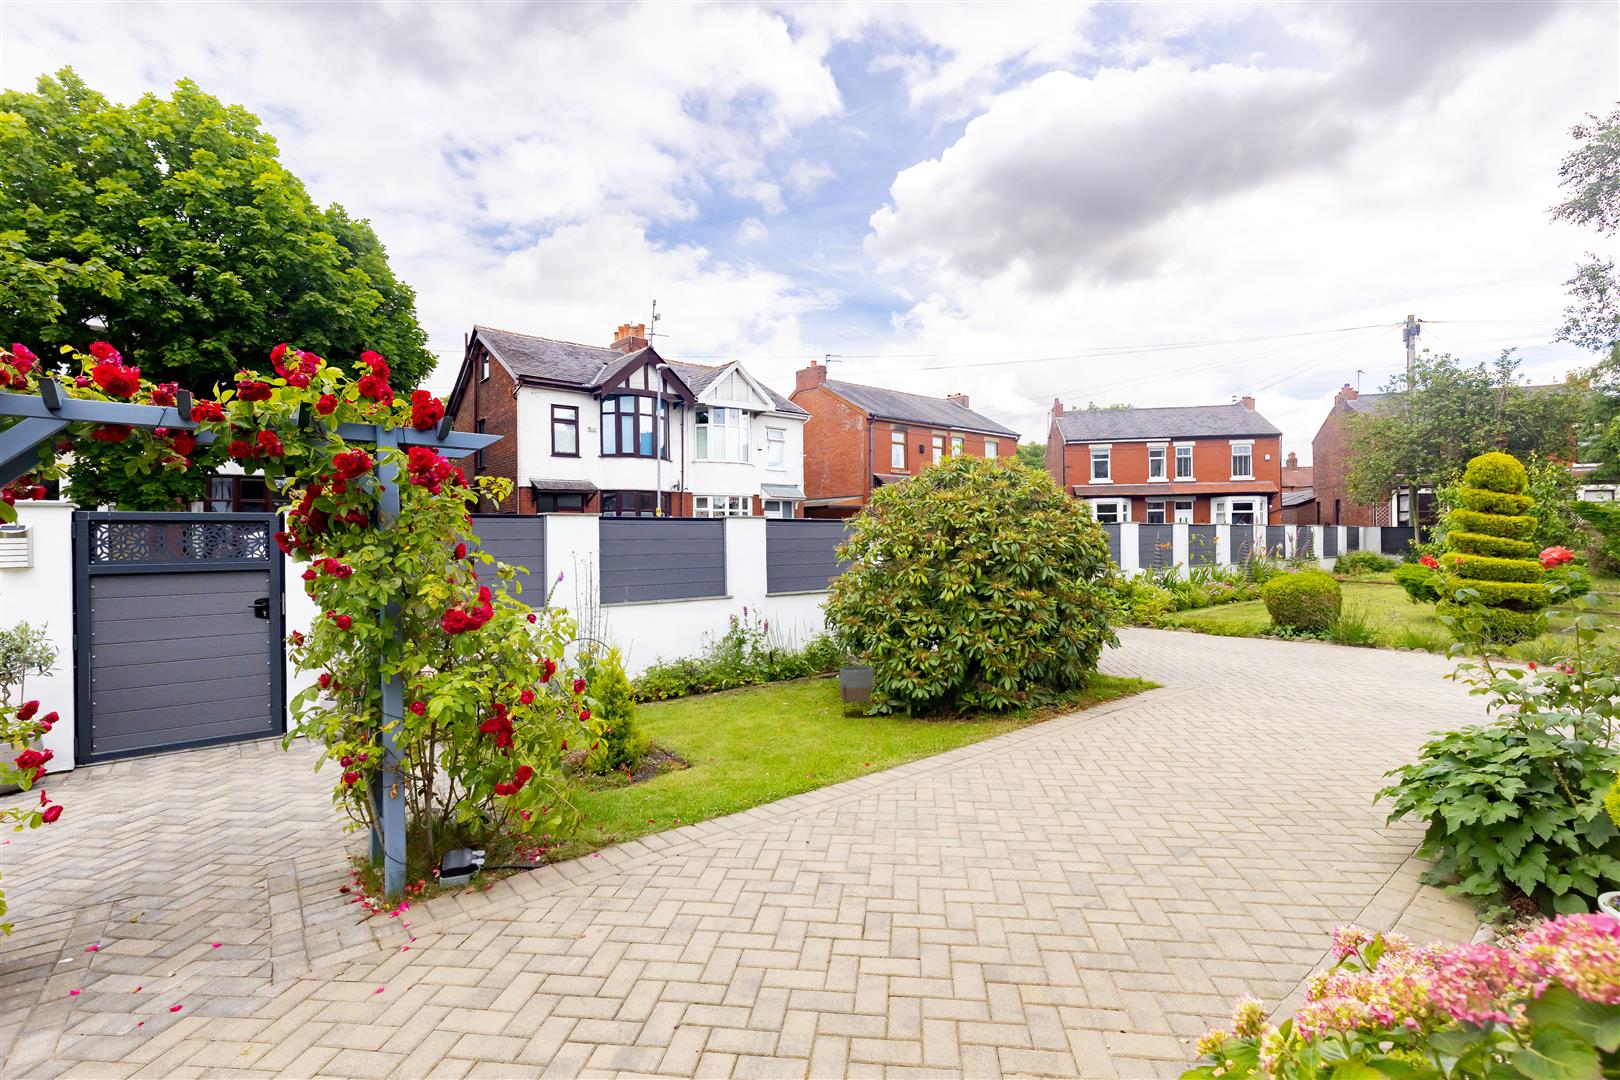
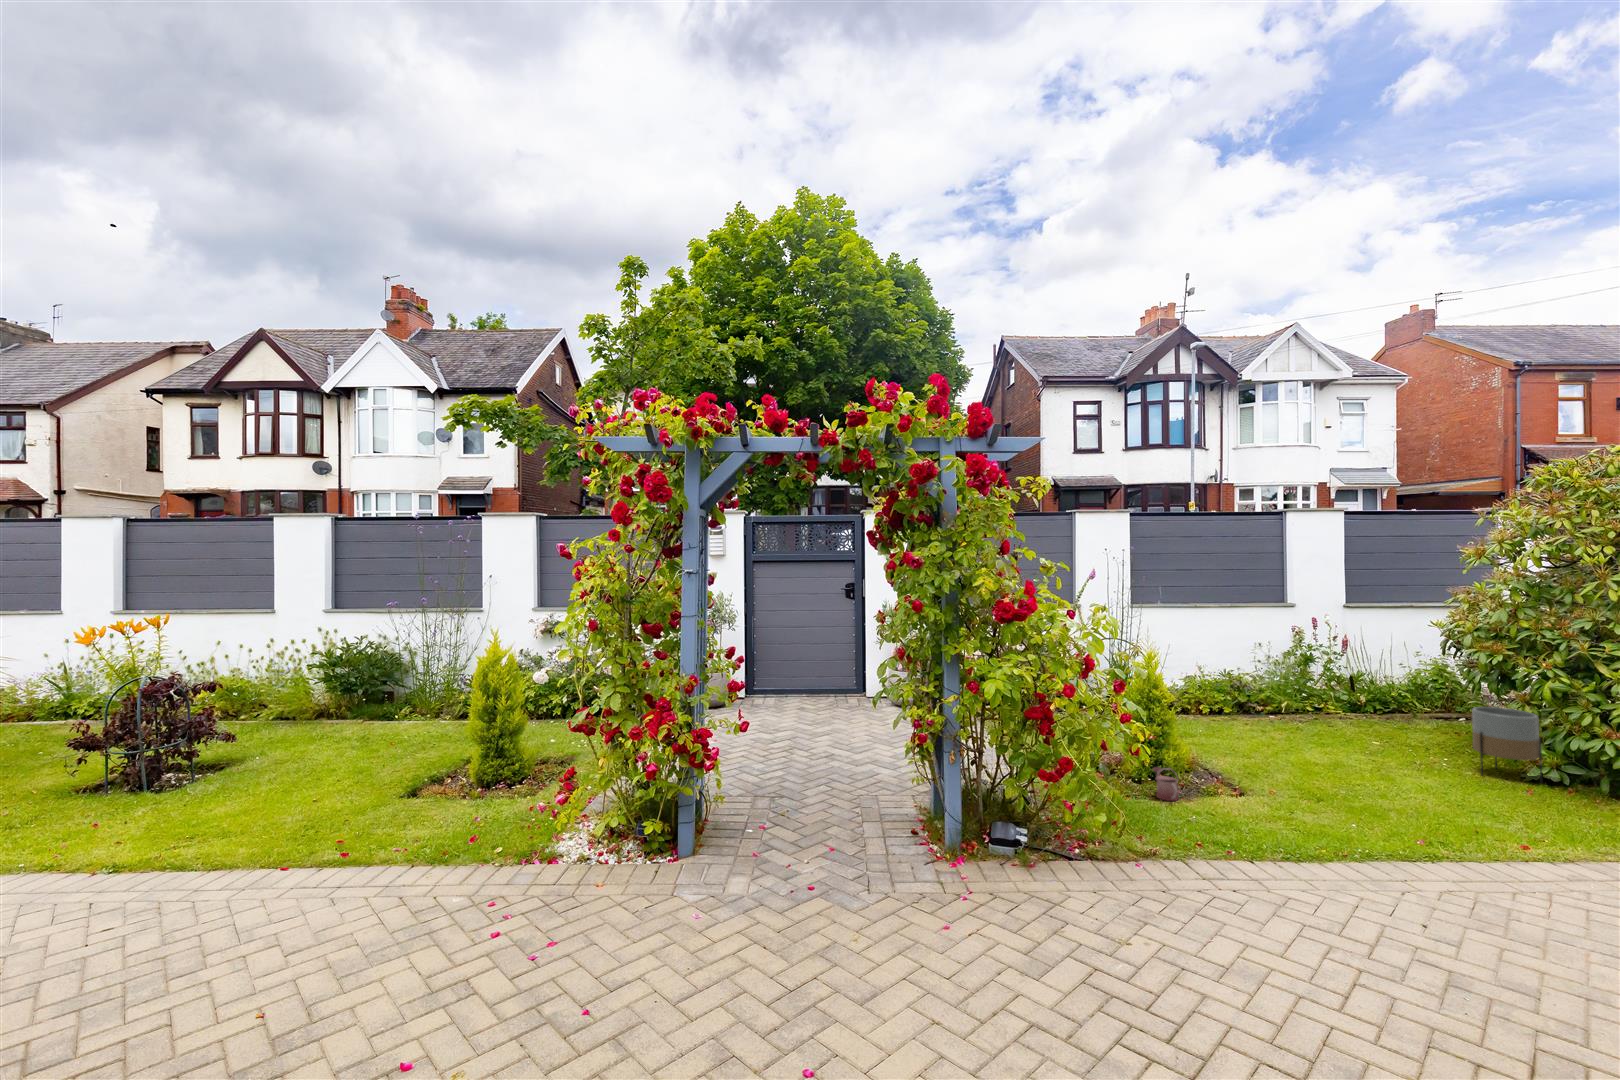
watering can: none [615,759,638,790] -> present [1153,767,1178,801]

